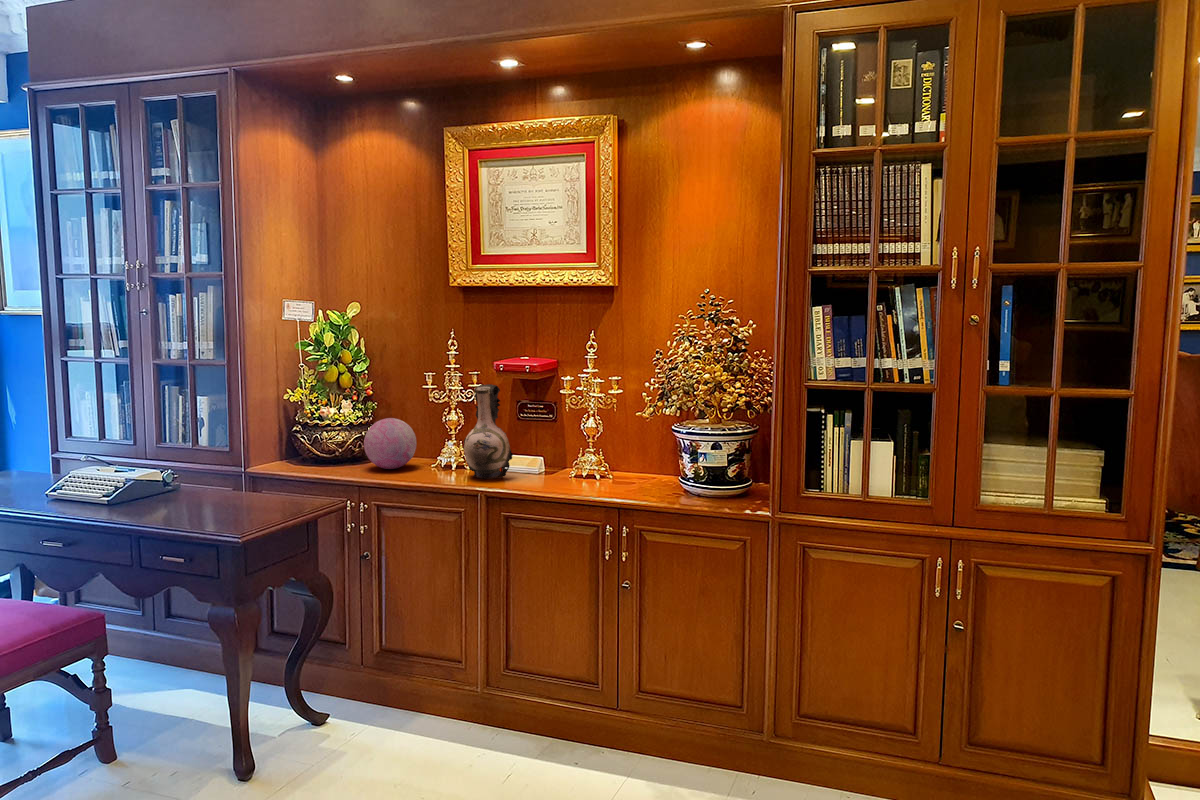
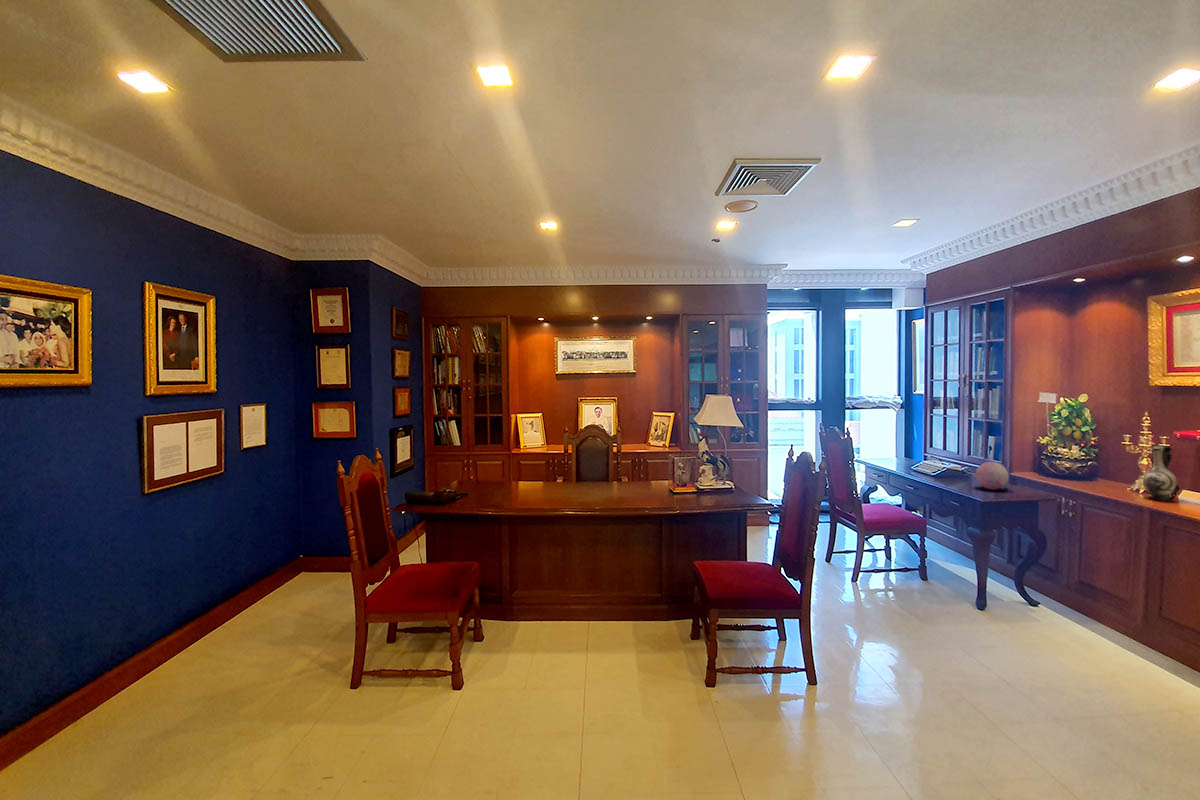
decorative orb: present [364,418,417,469] -> present [976,462,1009,490]

